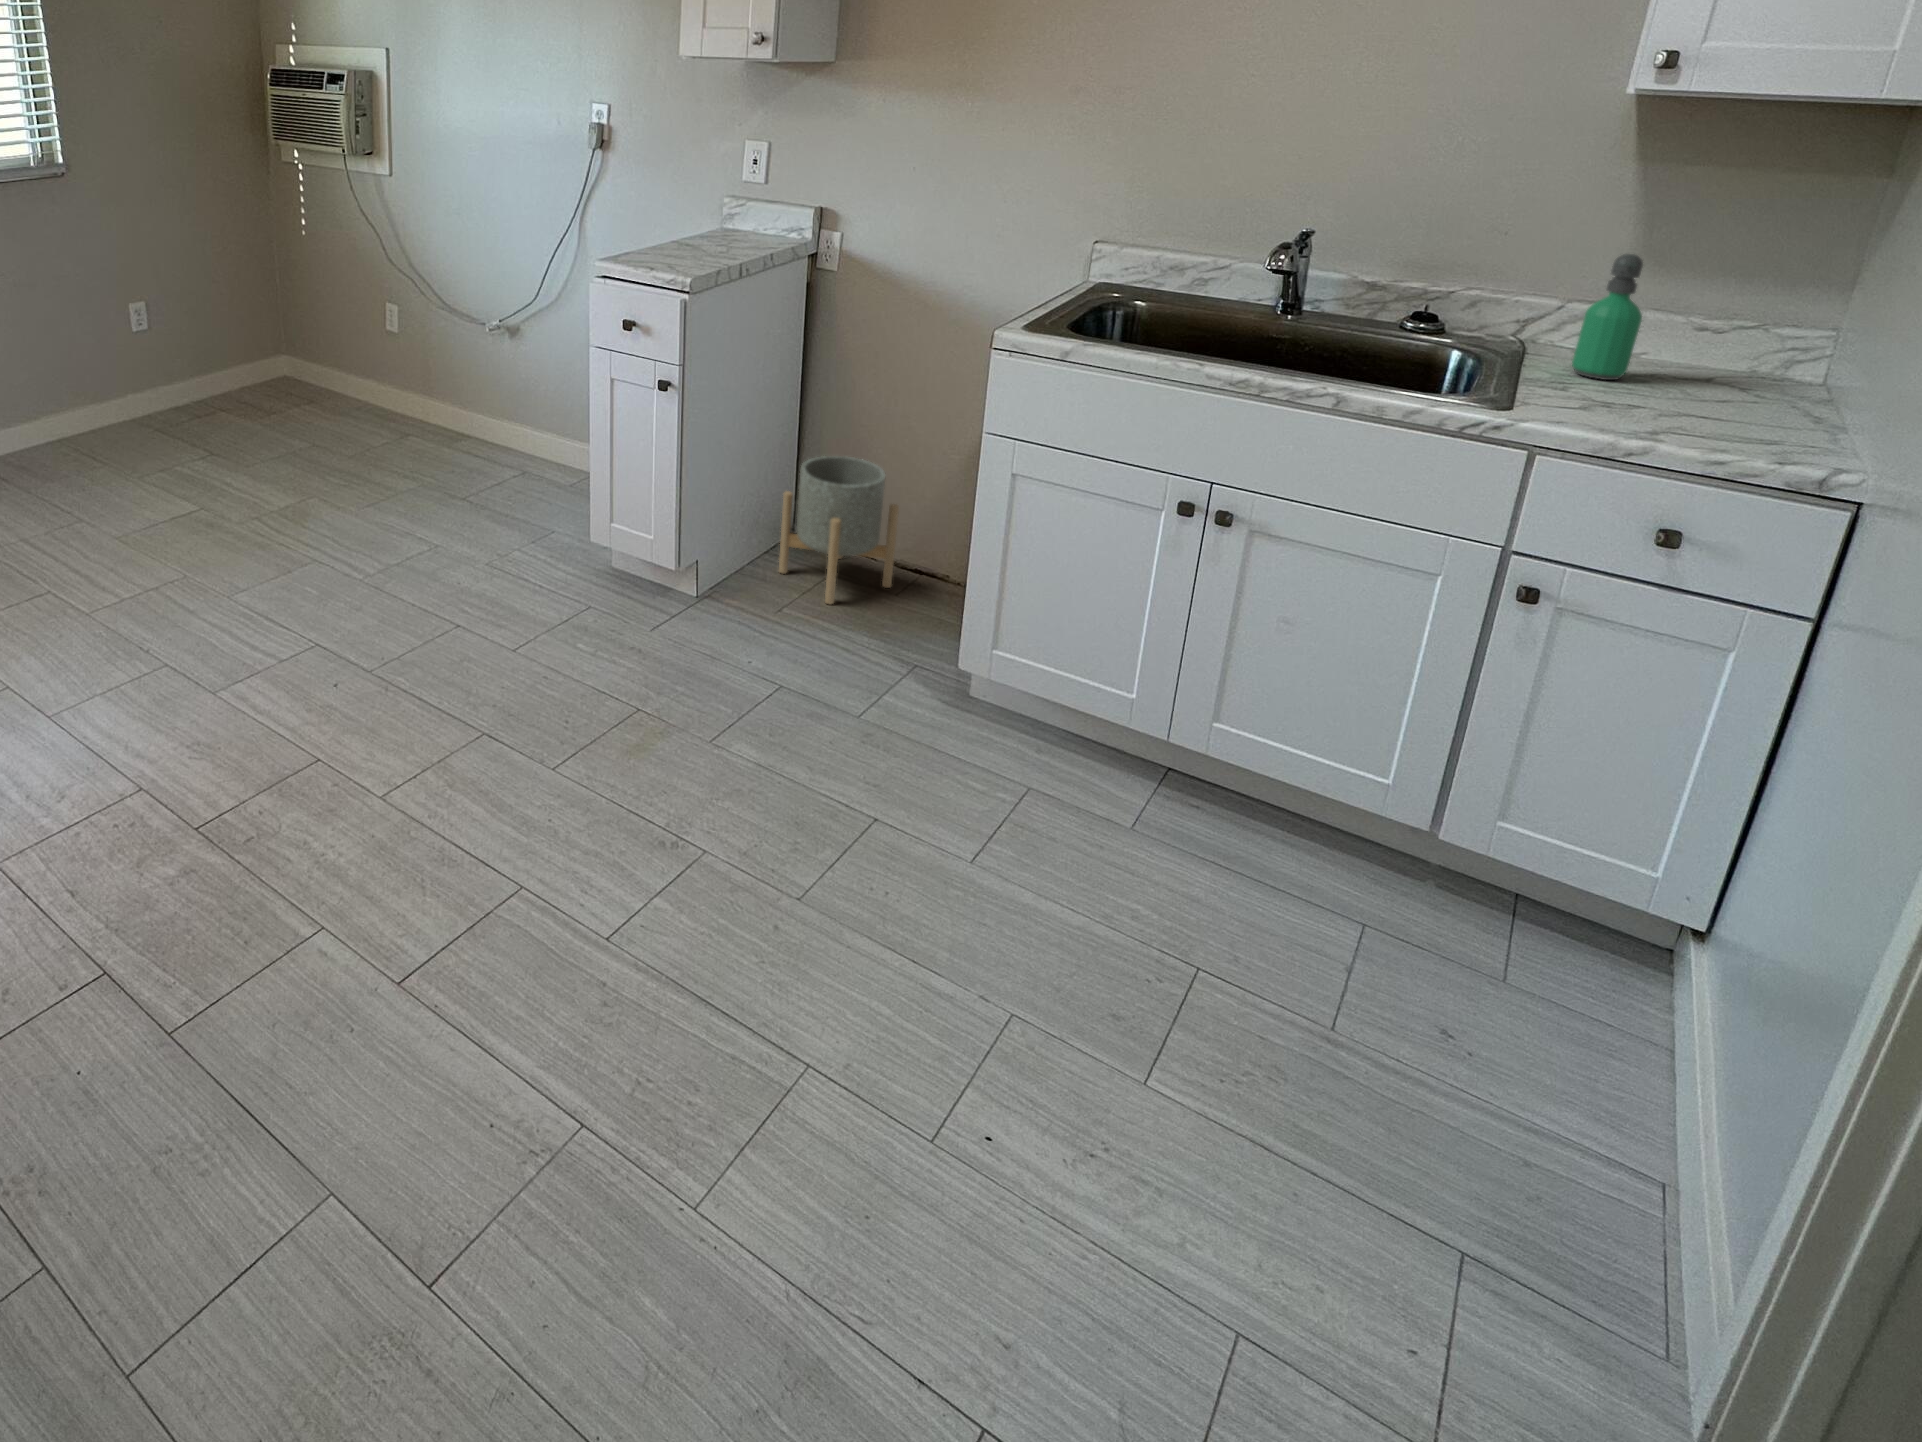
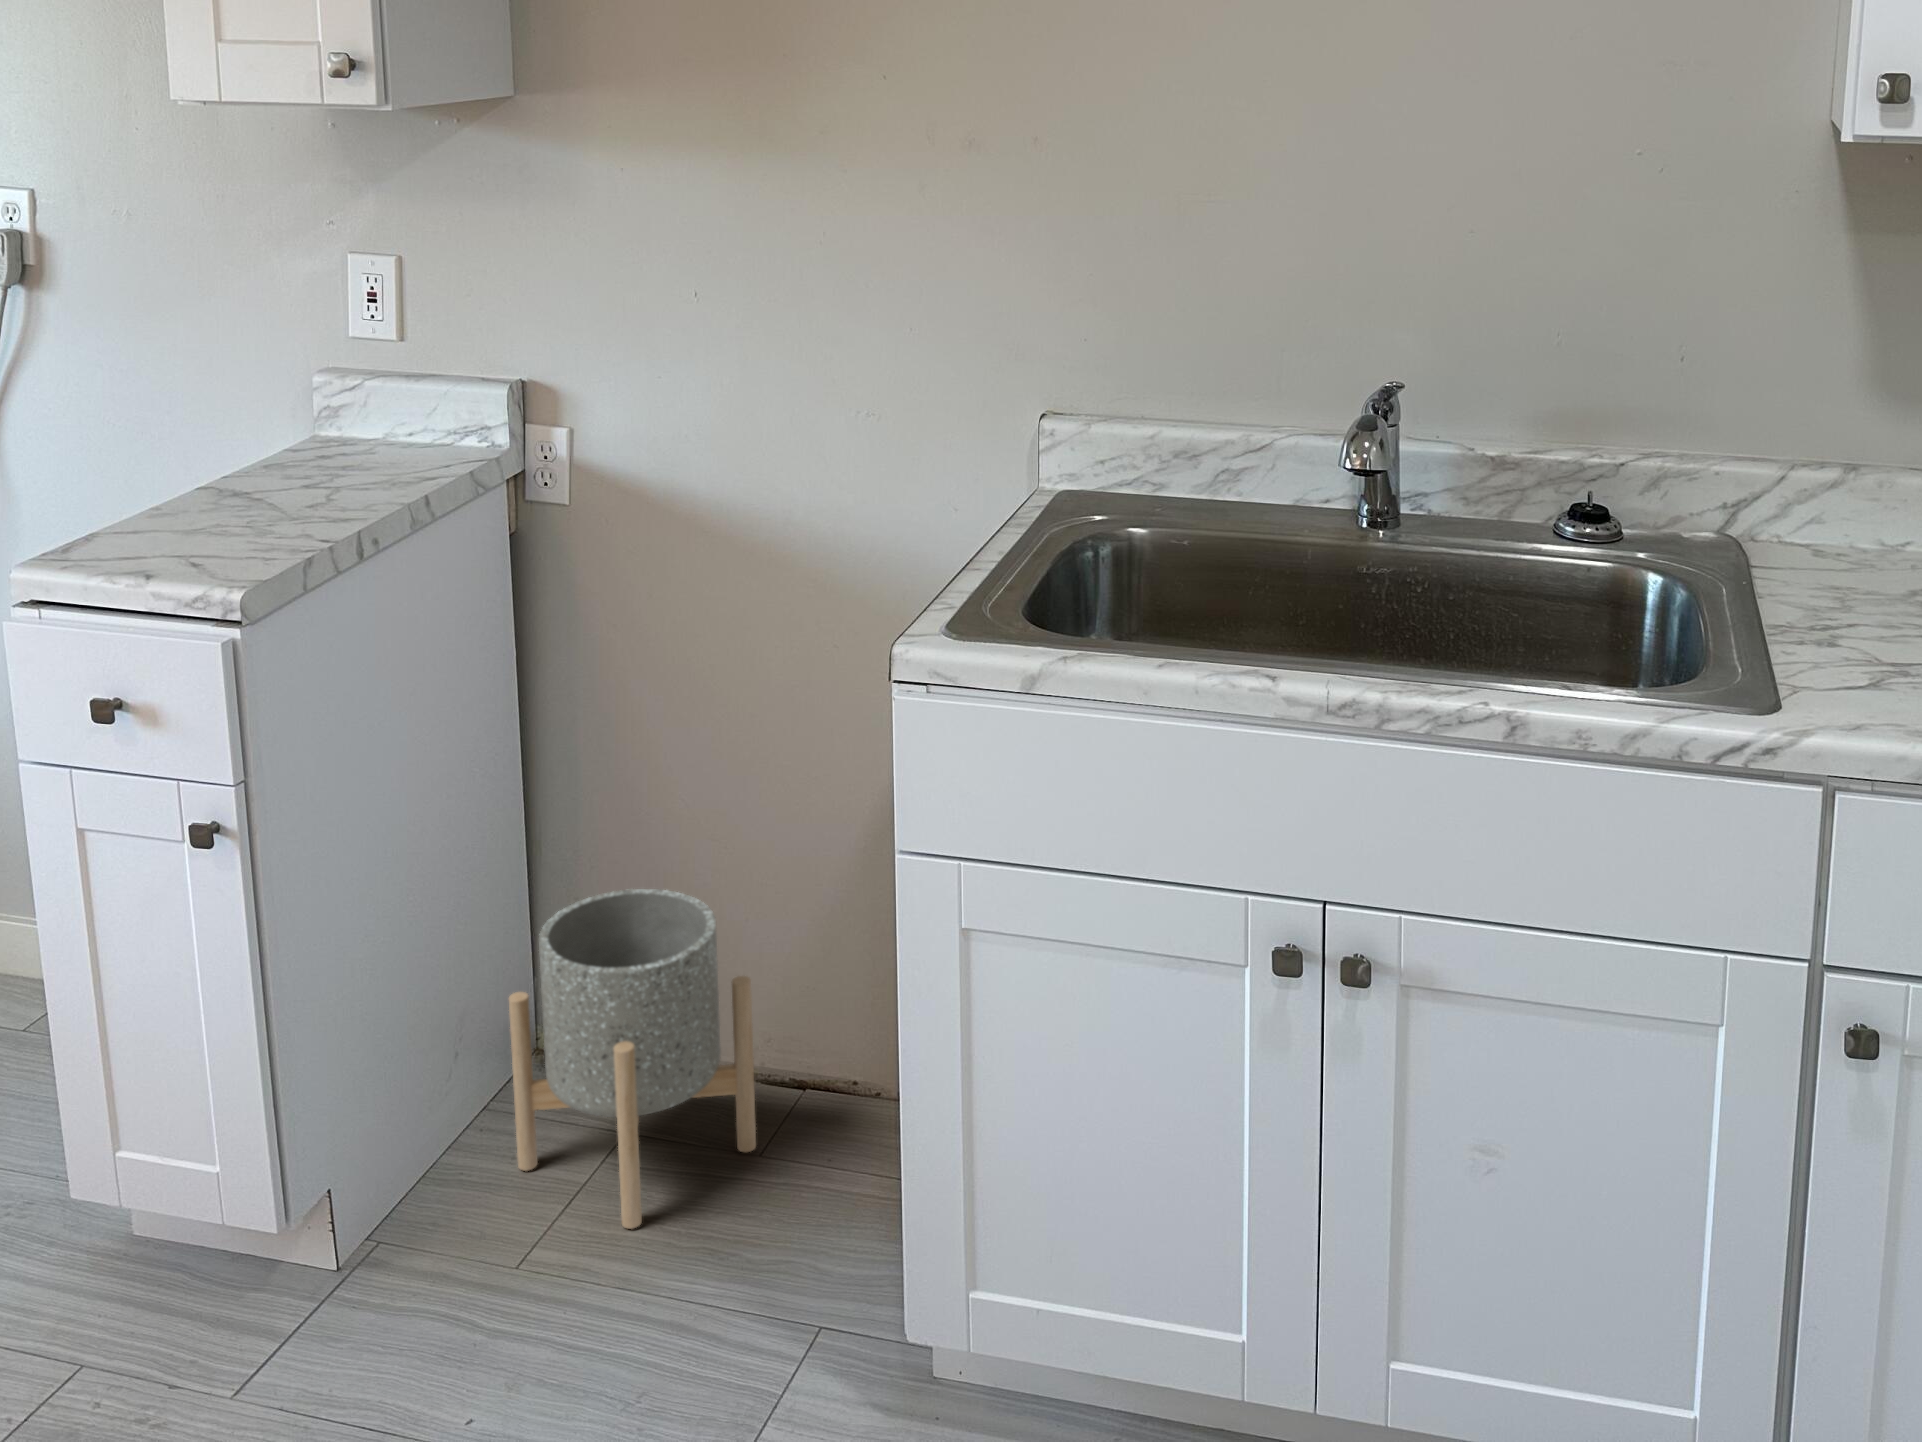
soap dispenser: present [1572,254,1643,380] -> none [1820,393,1905,606]

